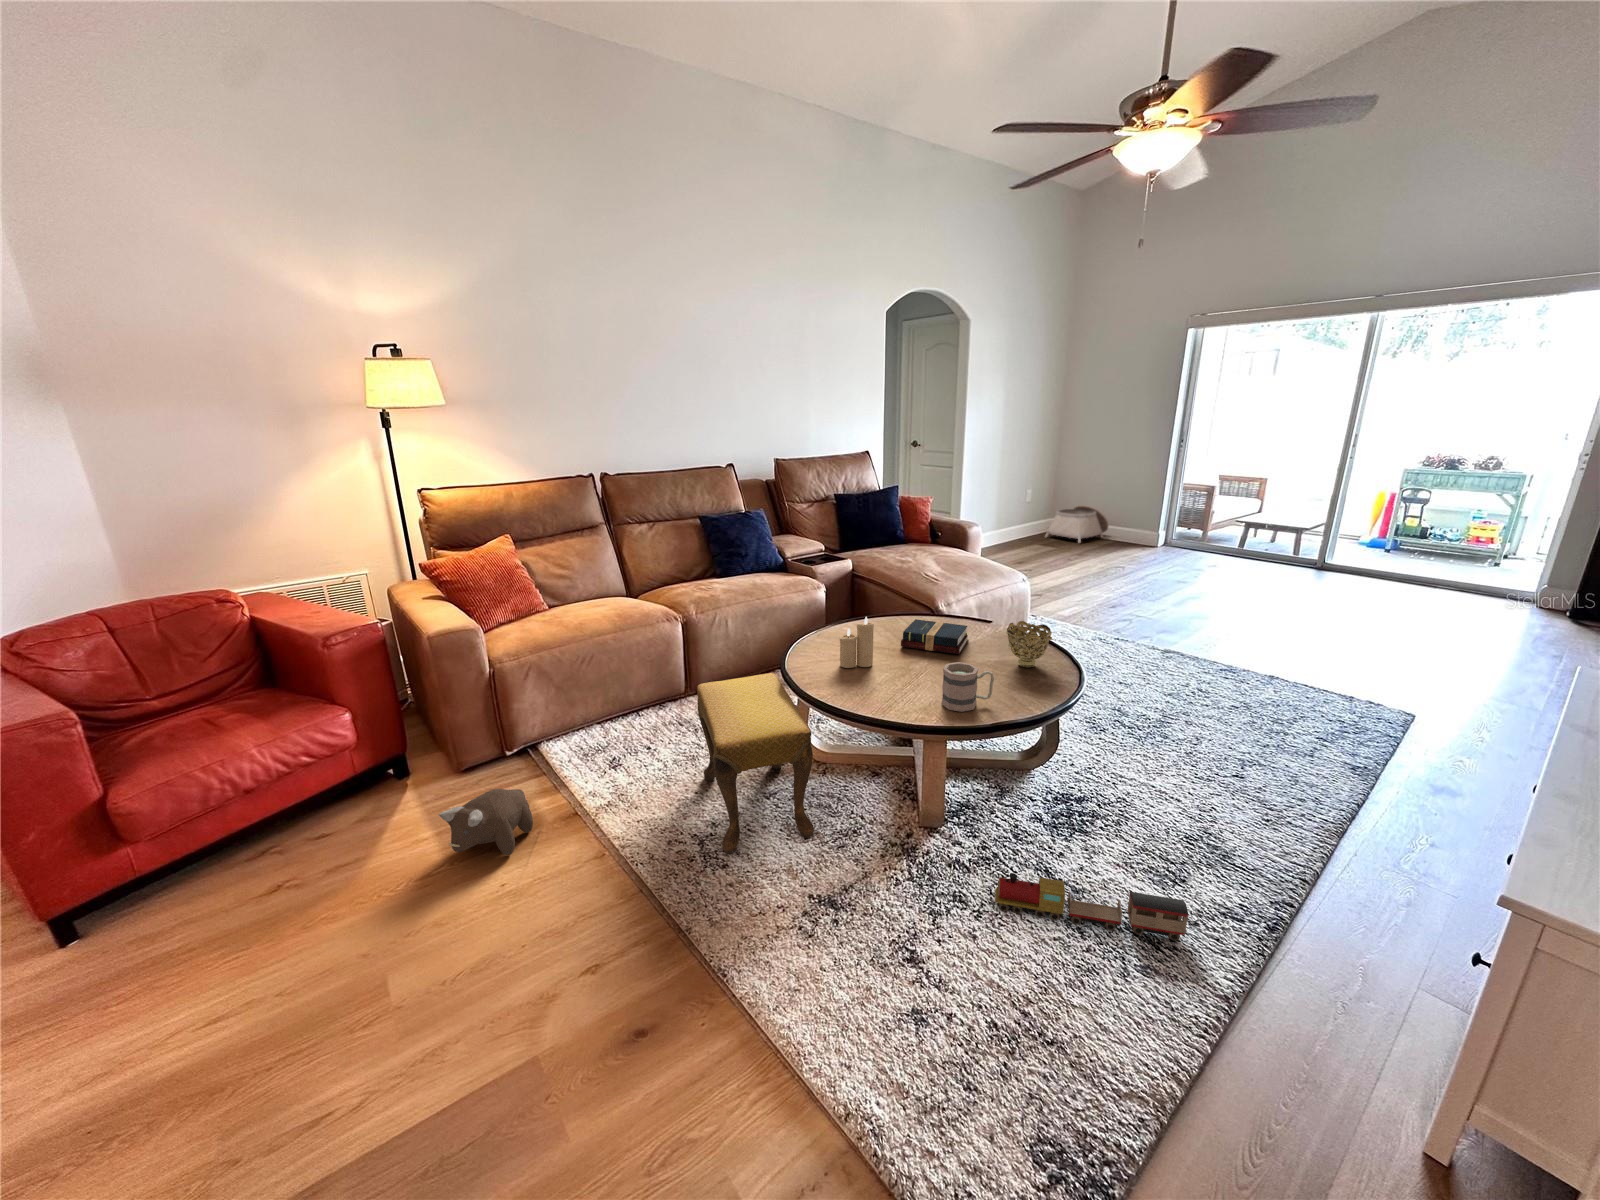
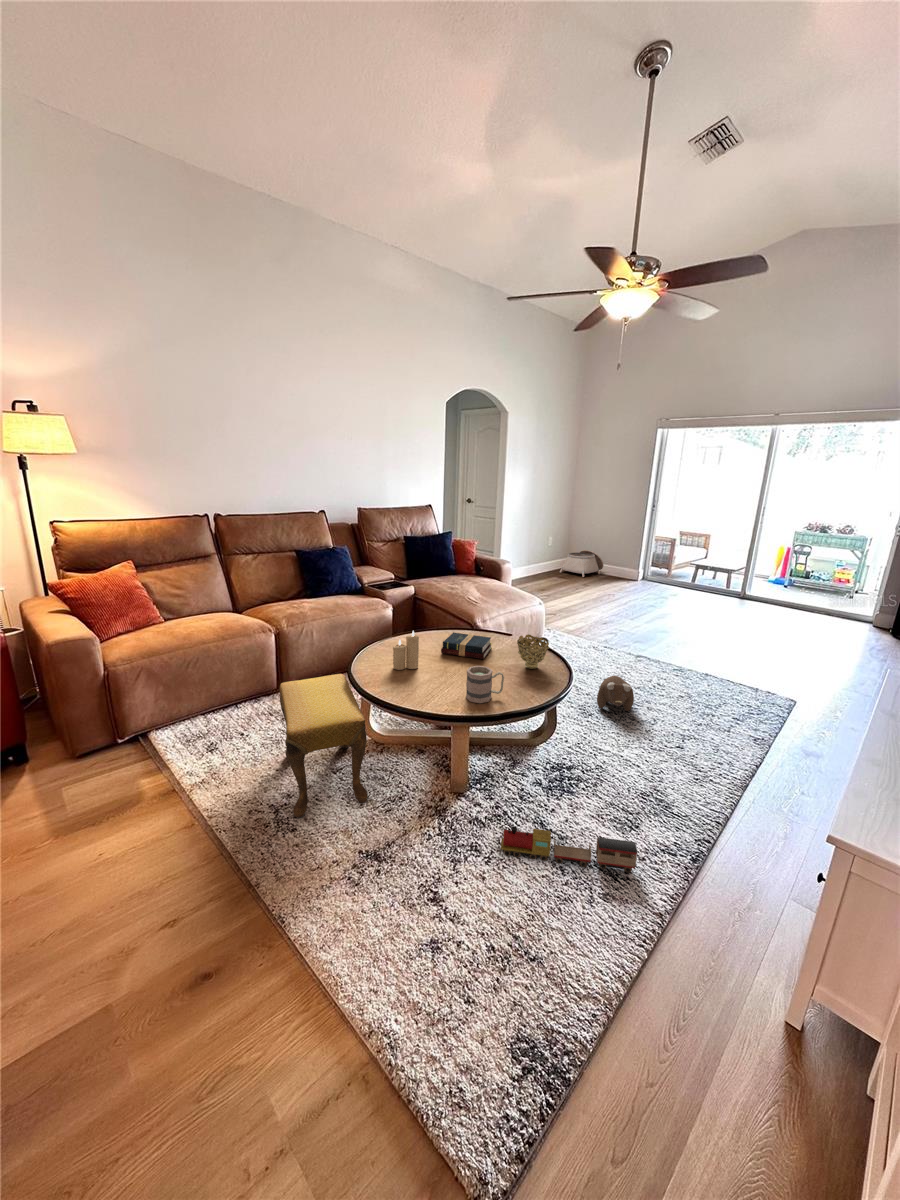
plush toy: present [439,789,533,855] -> present [597,676,634,711]

